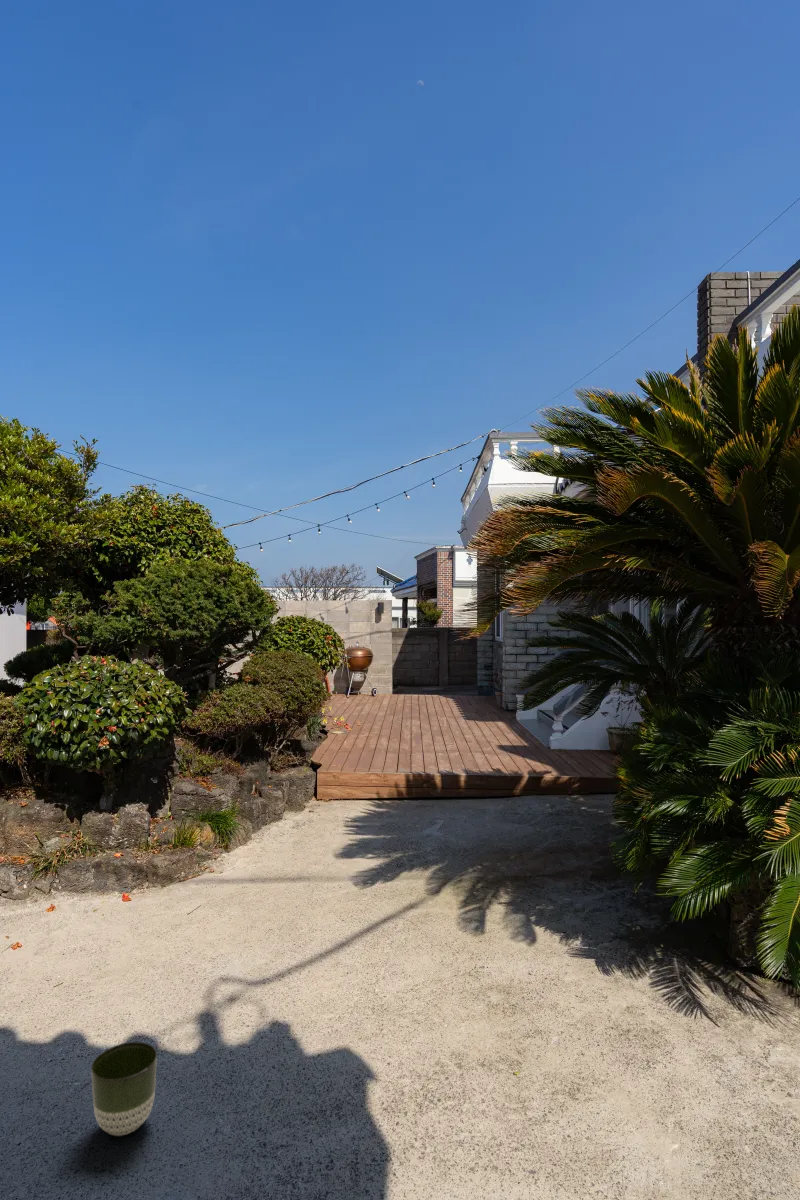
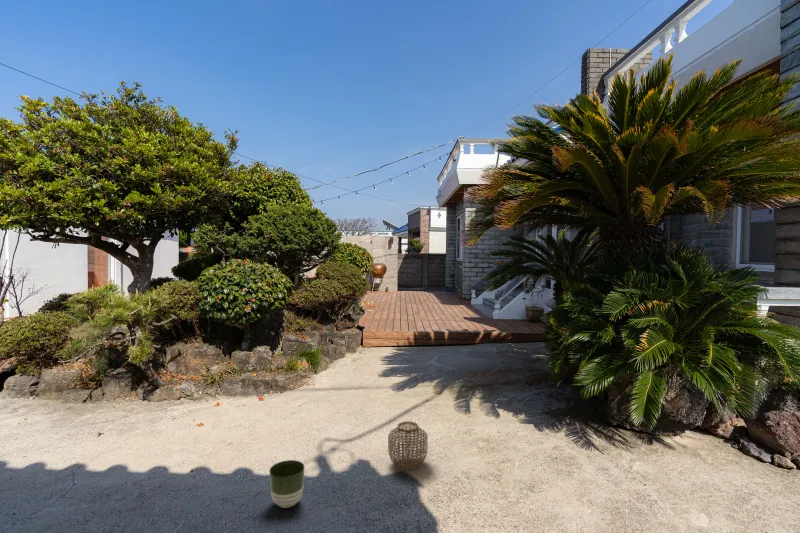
woven basket: none [321,962,392,1056] -> present [388,421,428,471]

